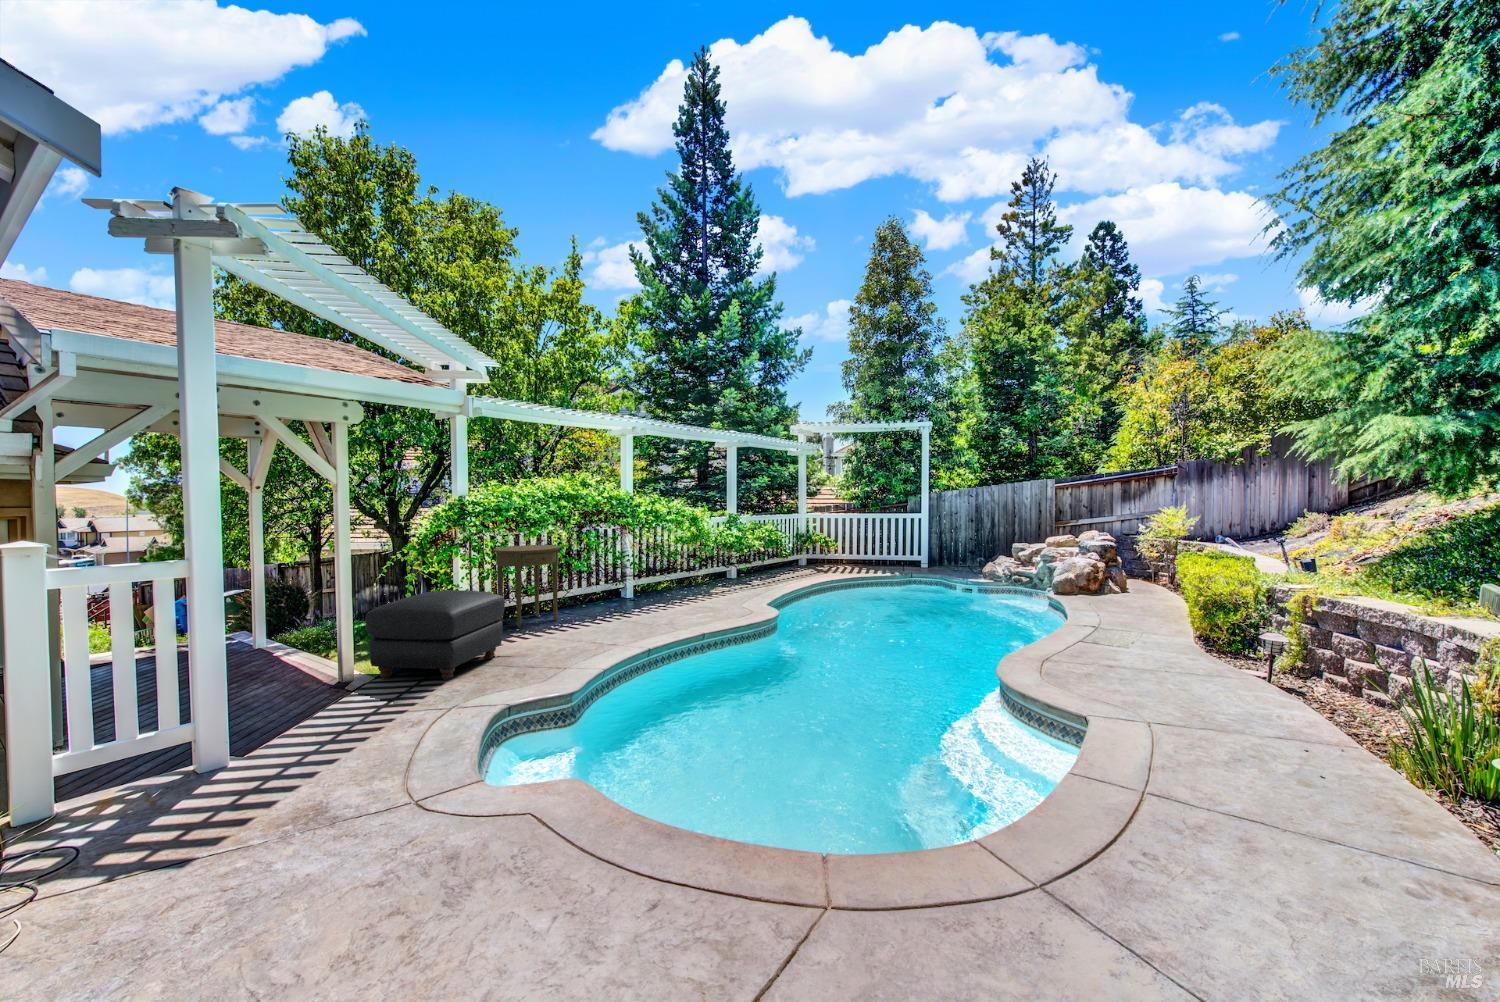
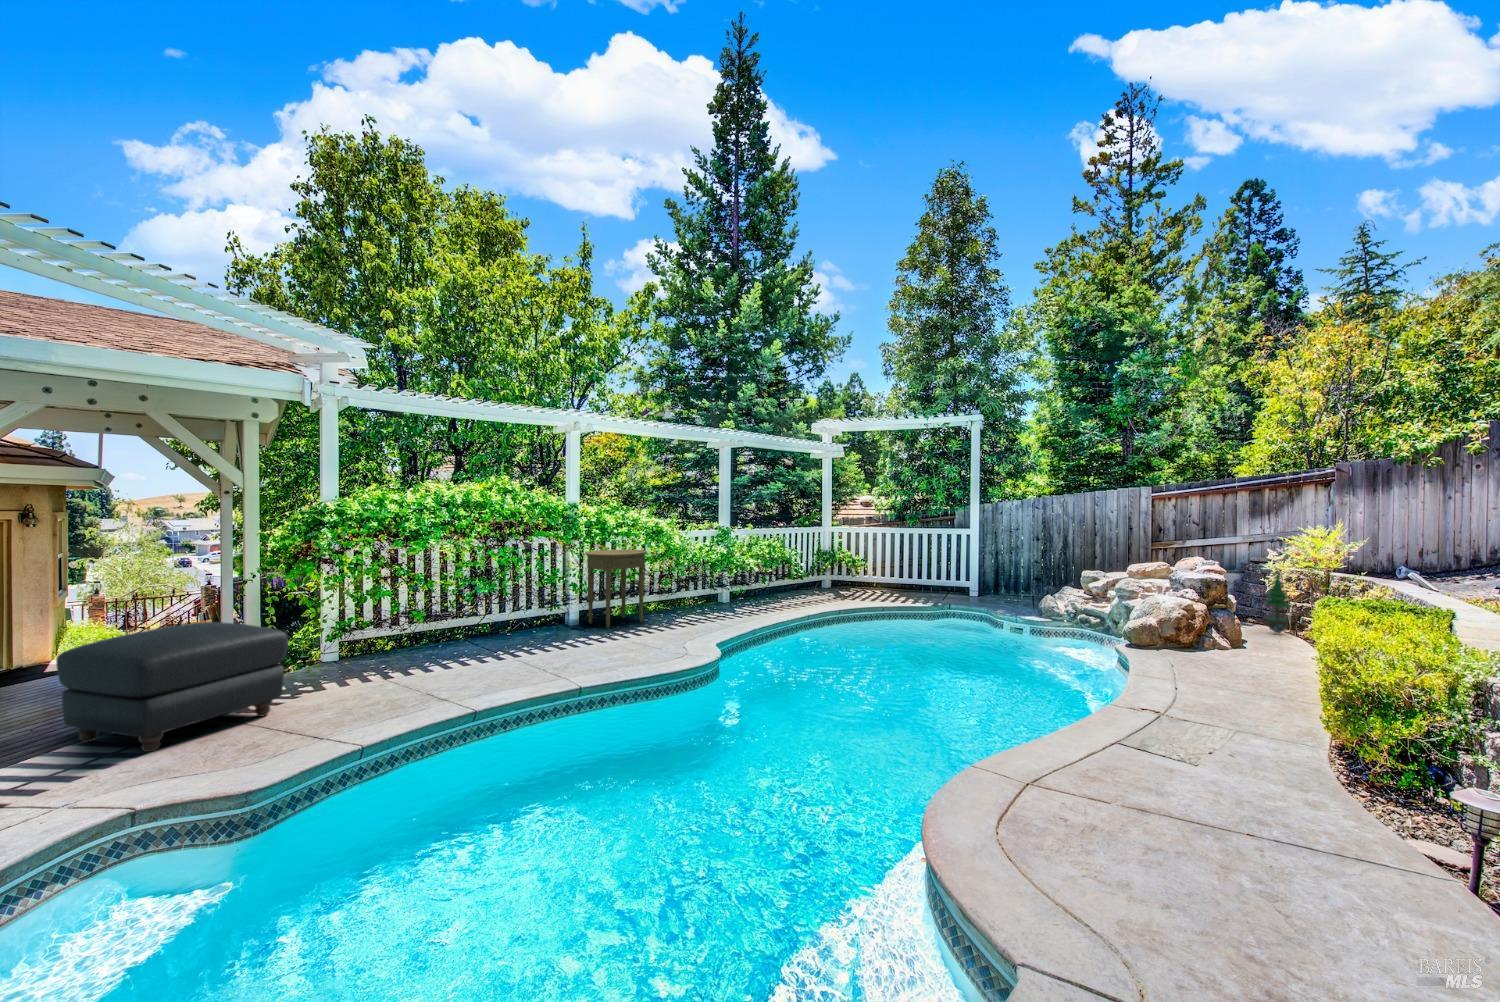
potted tree: none [1137,541,1155,584] -> present [1265,575,1290,633]
side table: present [493,545,561,627] -> present [585,550,647,628]

